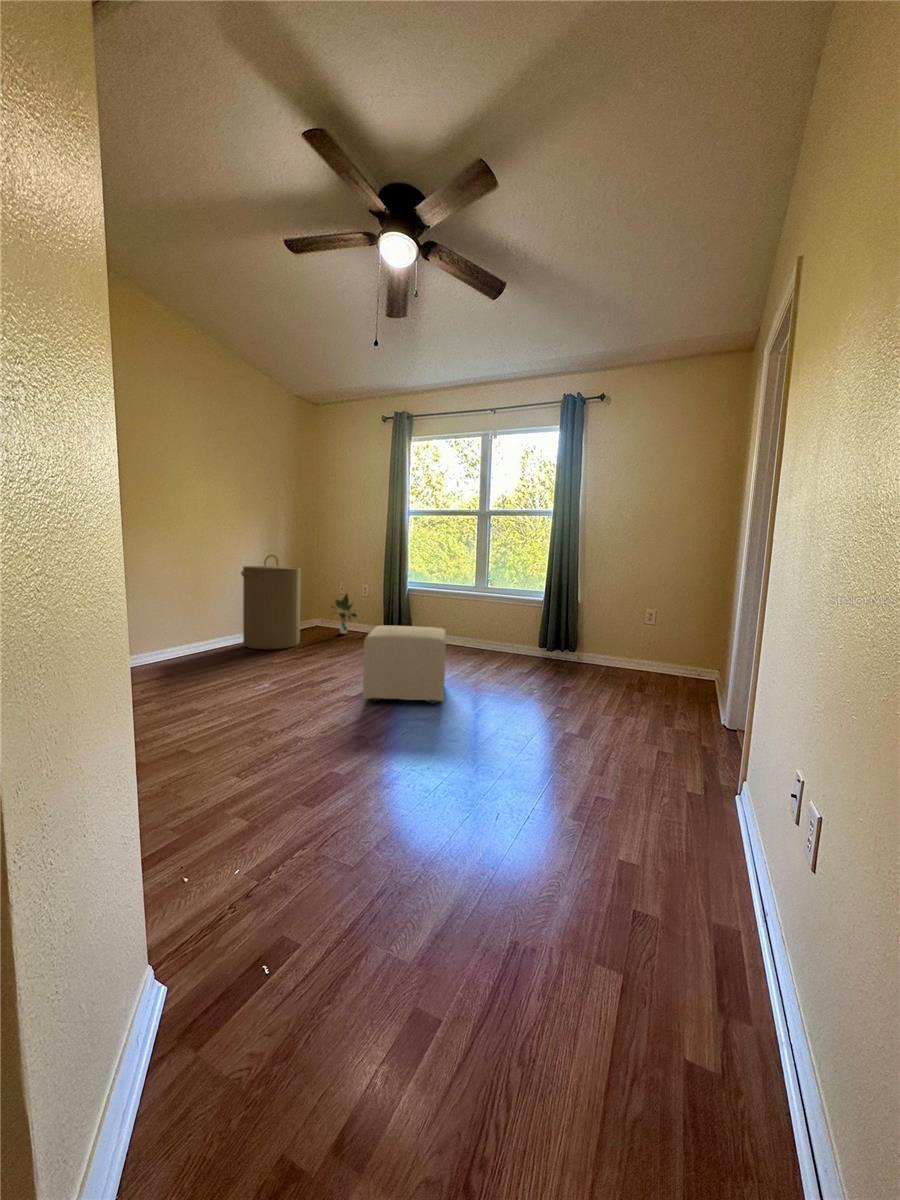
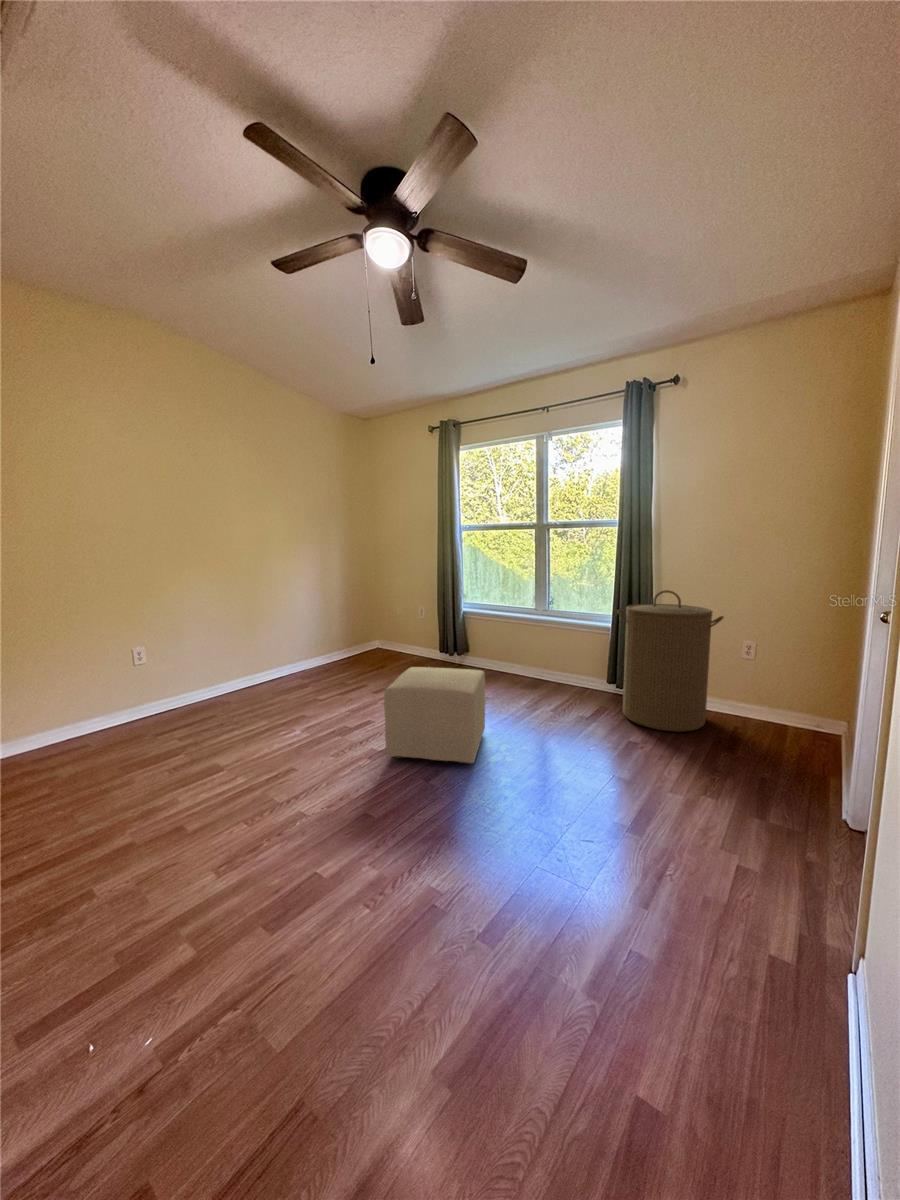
laundry hamper: present [241,555,301,649] -> present [617,590,724,732]
potted plant: present [332,594,359,634] -> none [383,616,416,658]

